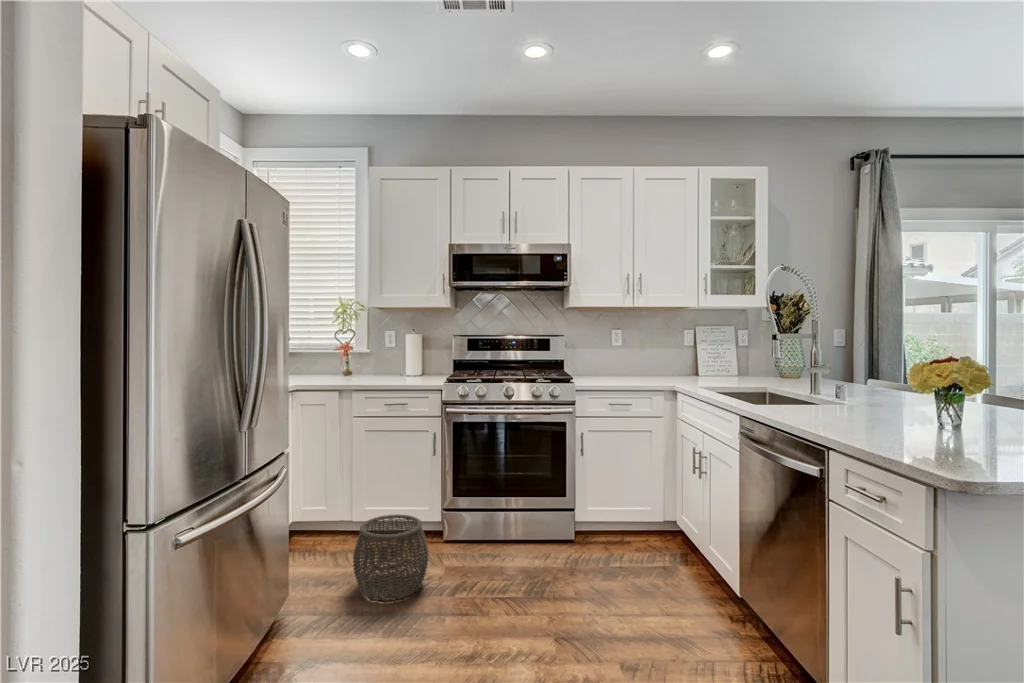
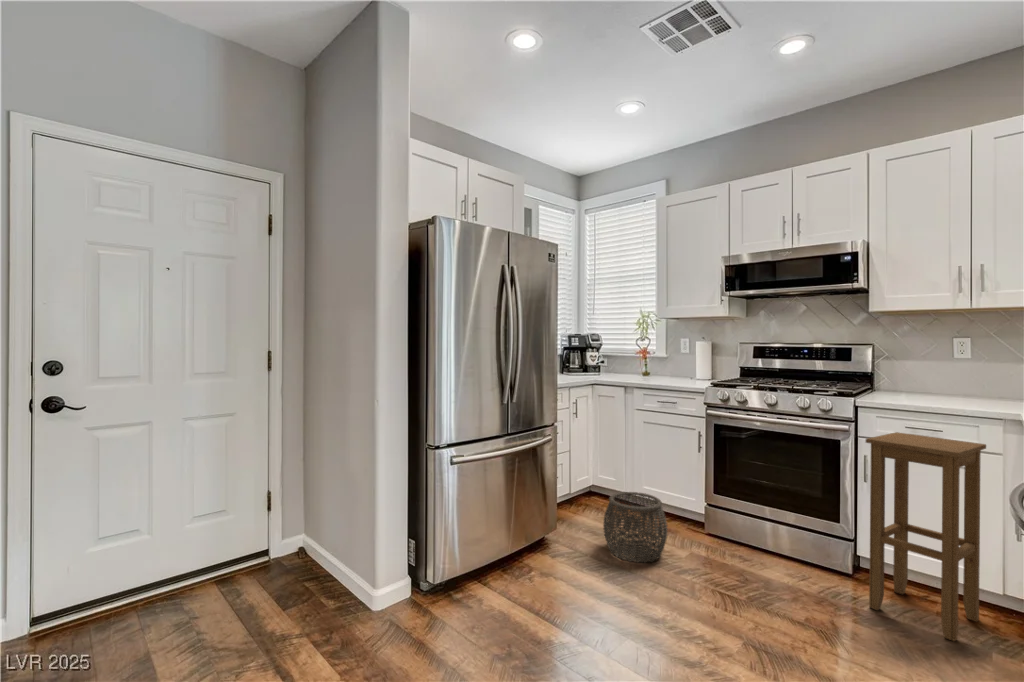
stool: none [600,411,665,570] -> present [866,432,986,641]

